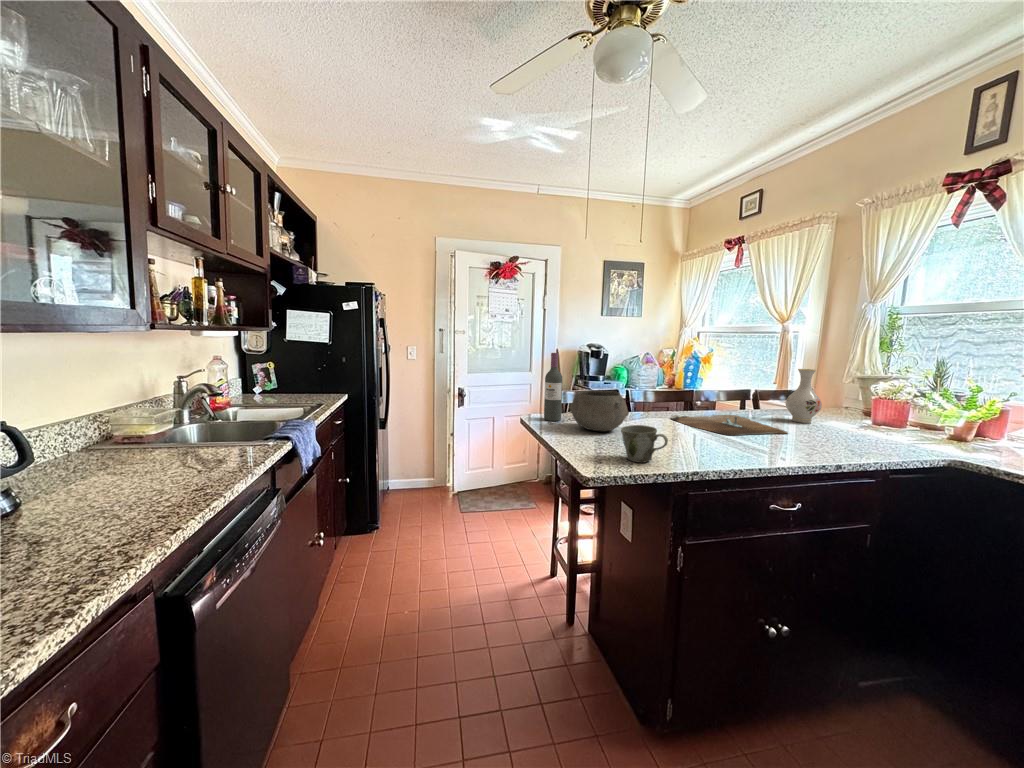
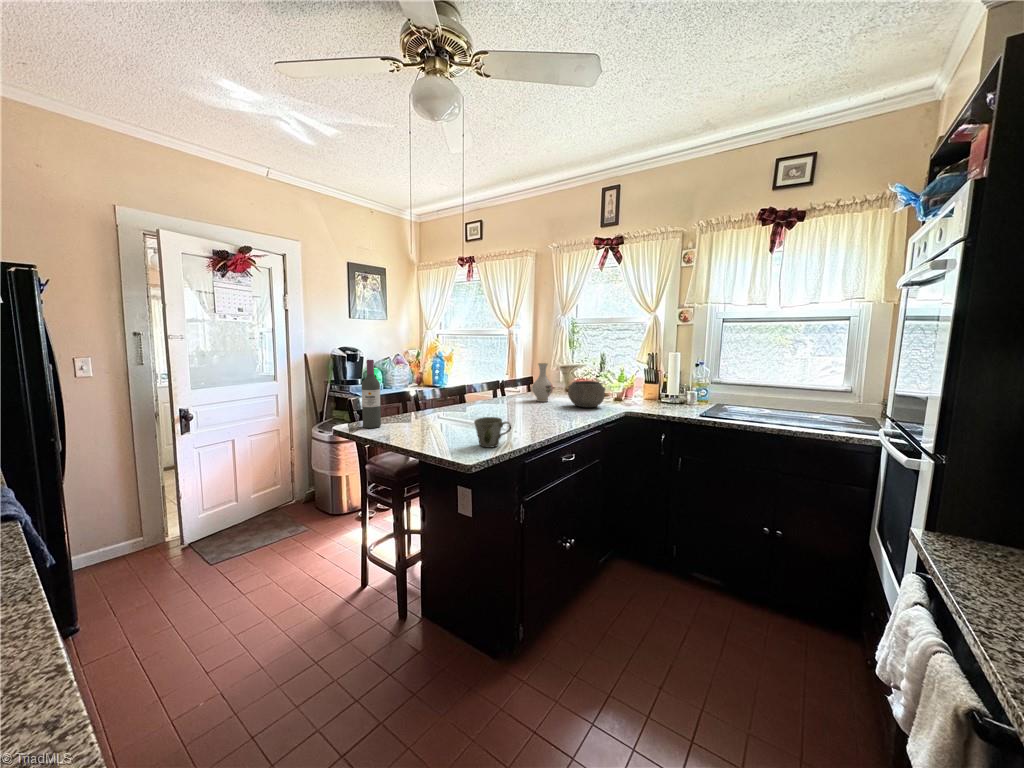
bowl: present [571,390,628,431] -> present [568,381,605,407]
cutting board: present [671,415,788,436] -> none [464,402,546,417]

